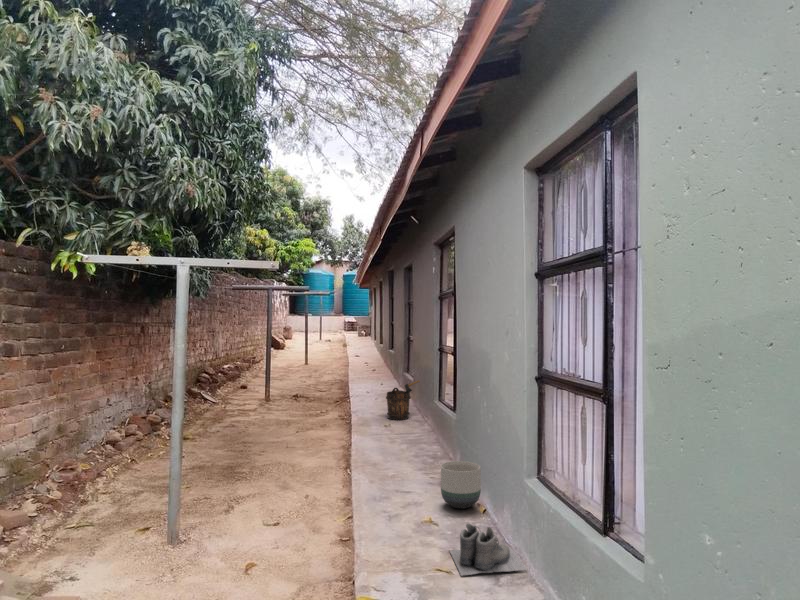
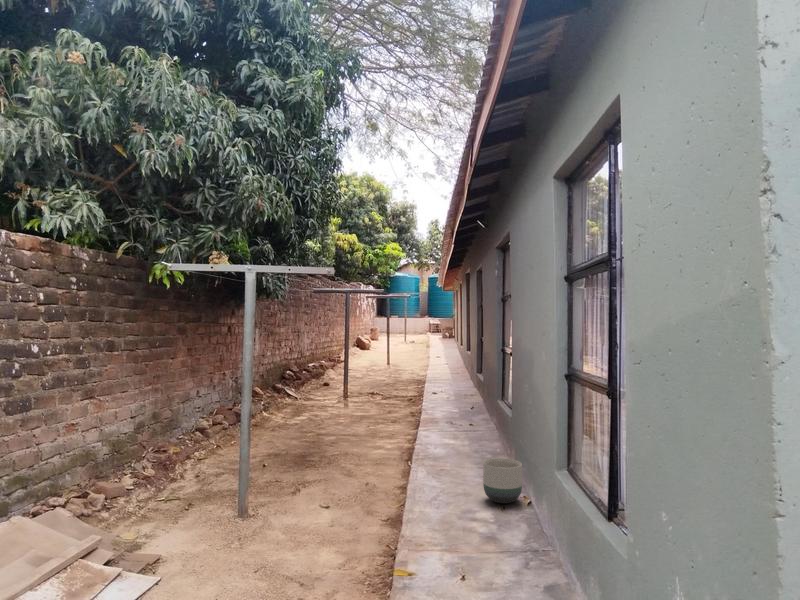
bucket: present [386,380,420,420] -> none [452,382,486,421]
boots: present [450,524,527,576] -> none [480,514,550,561]

